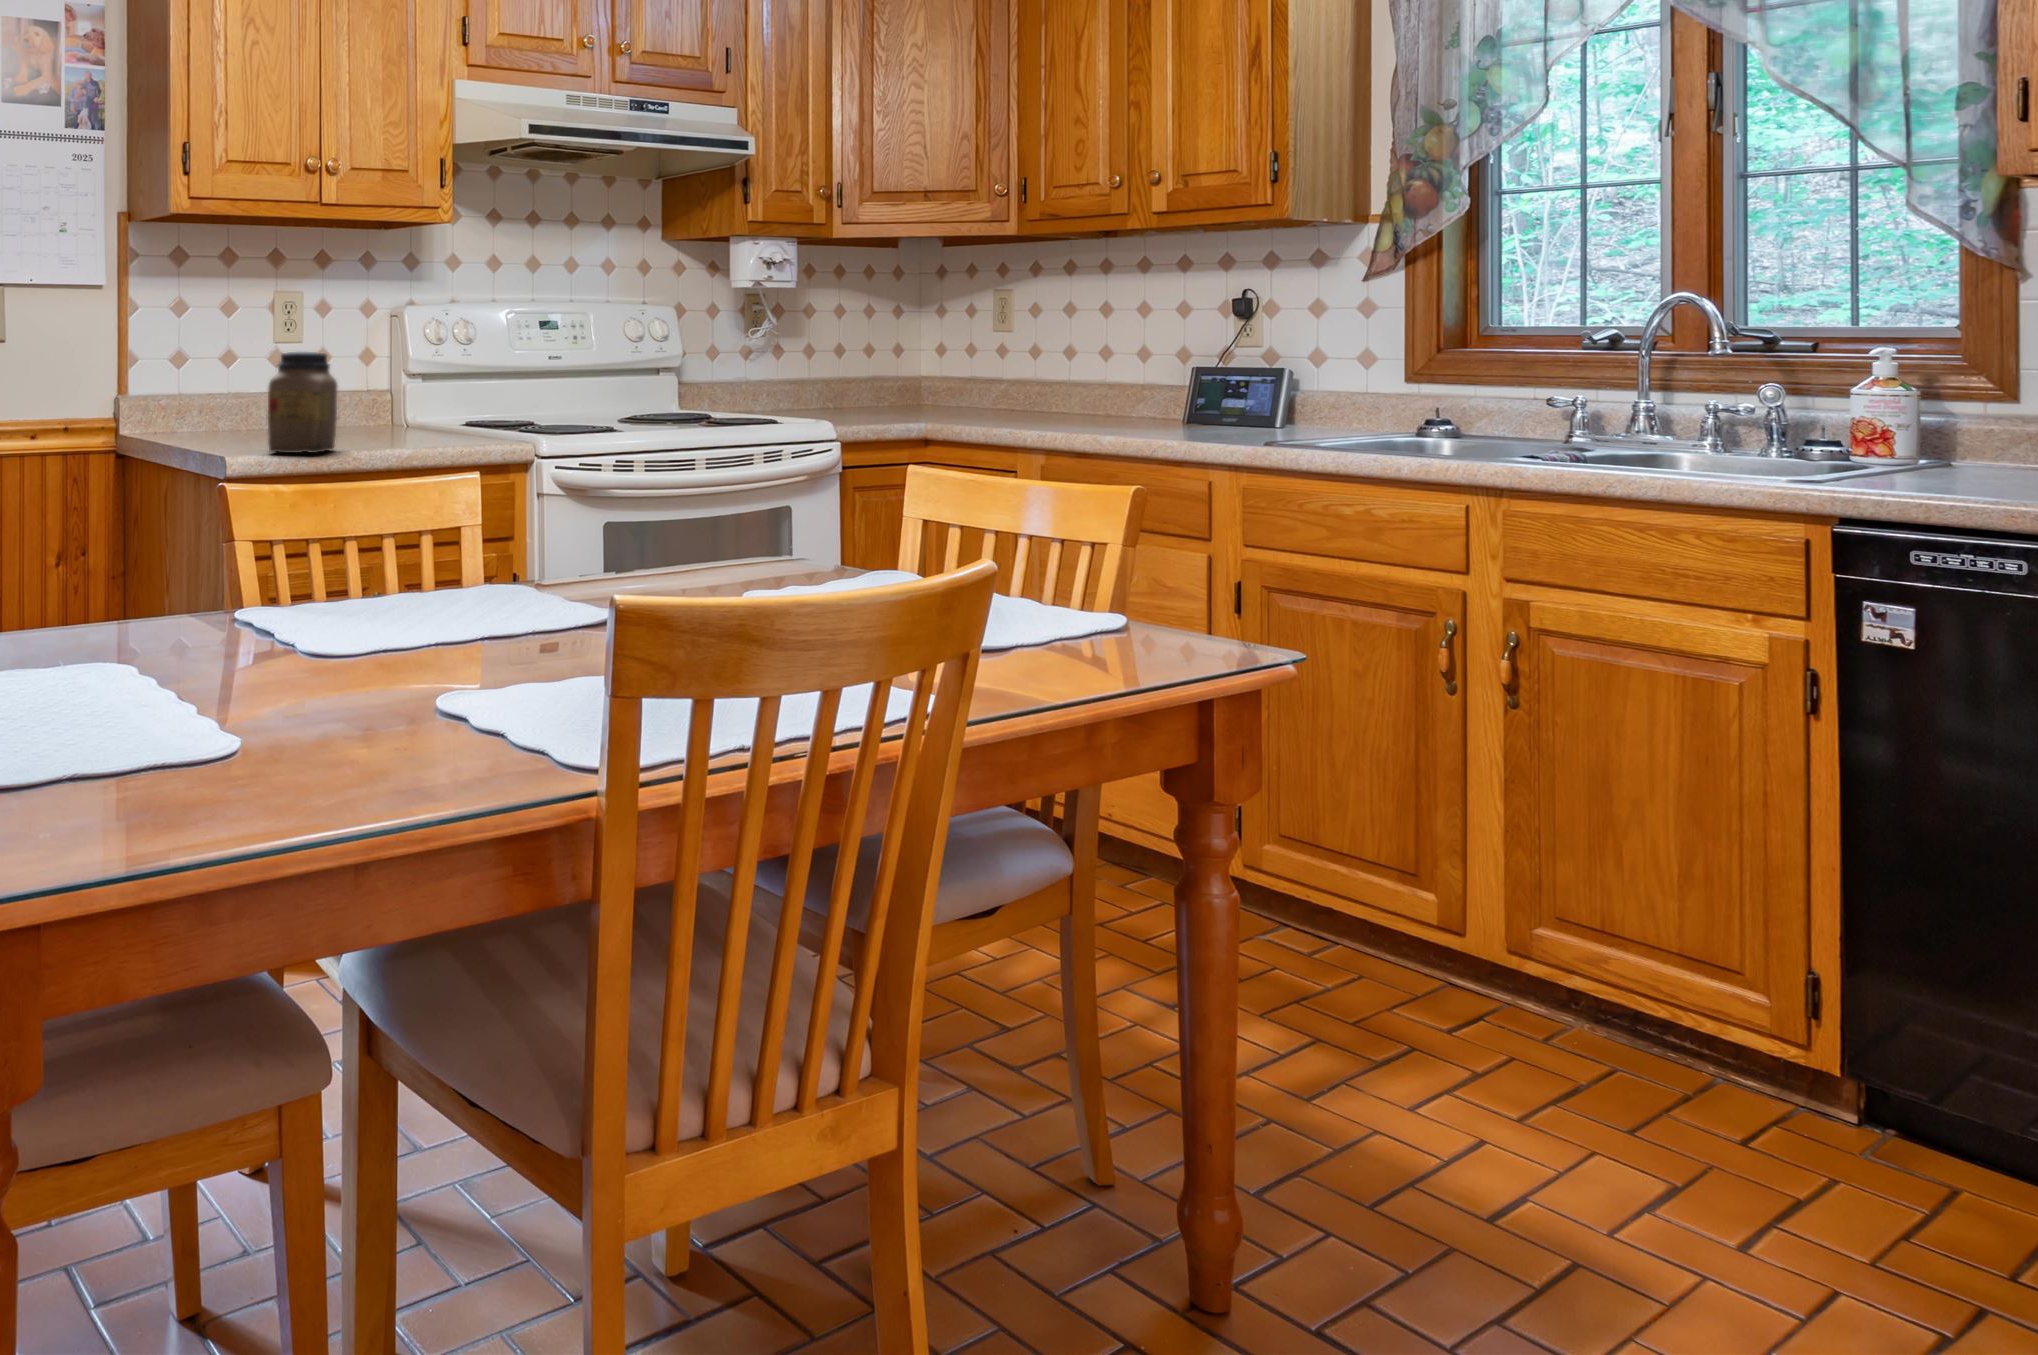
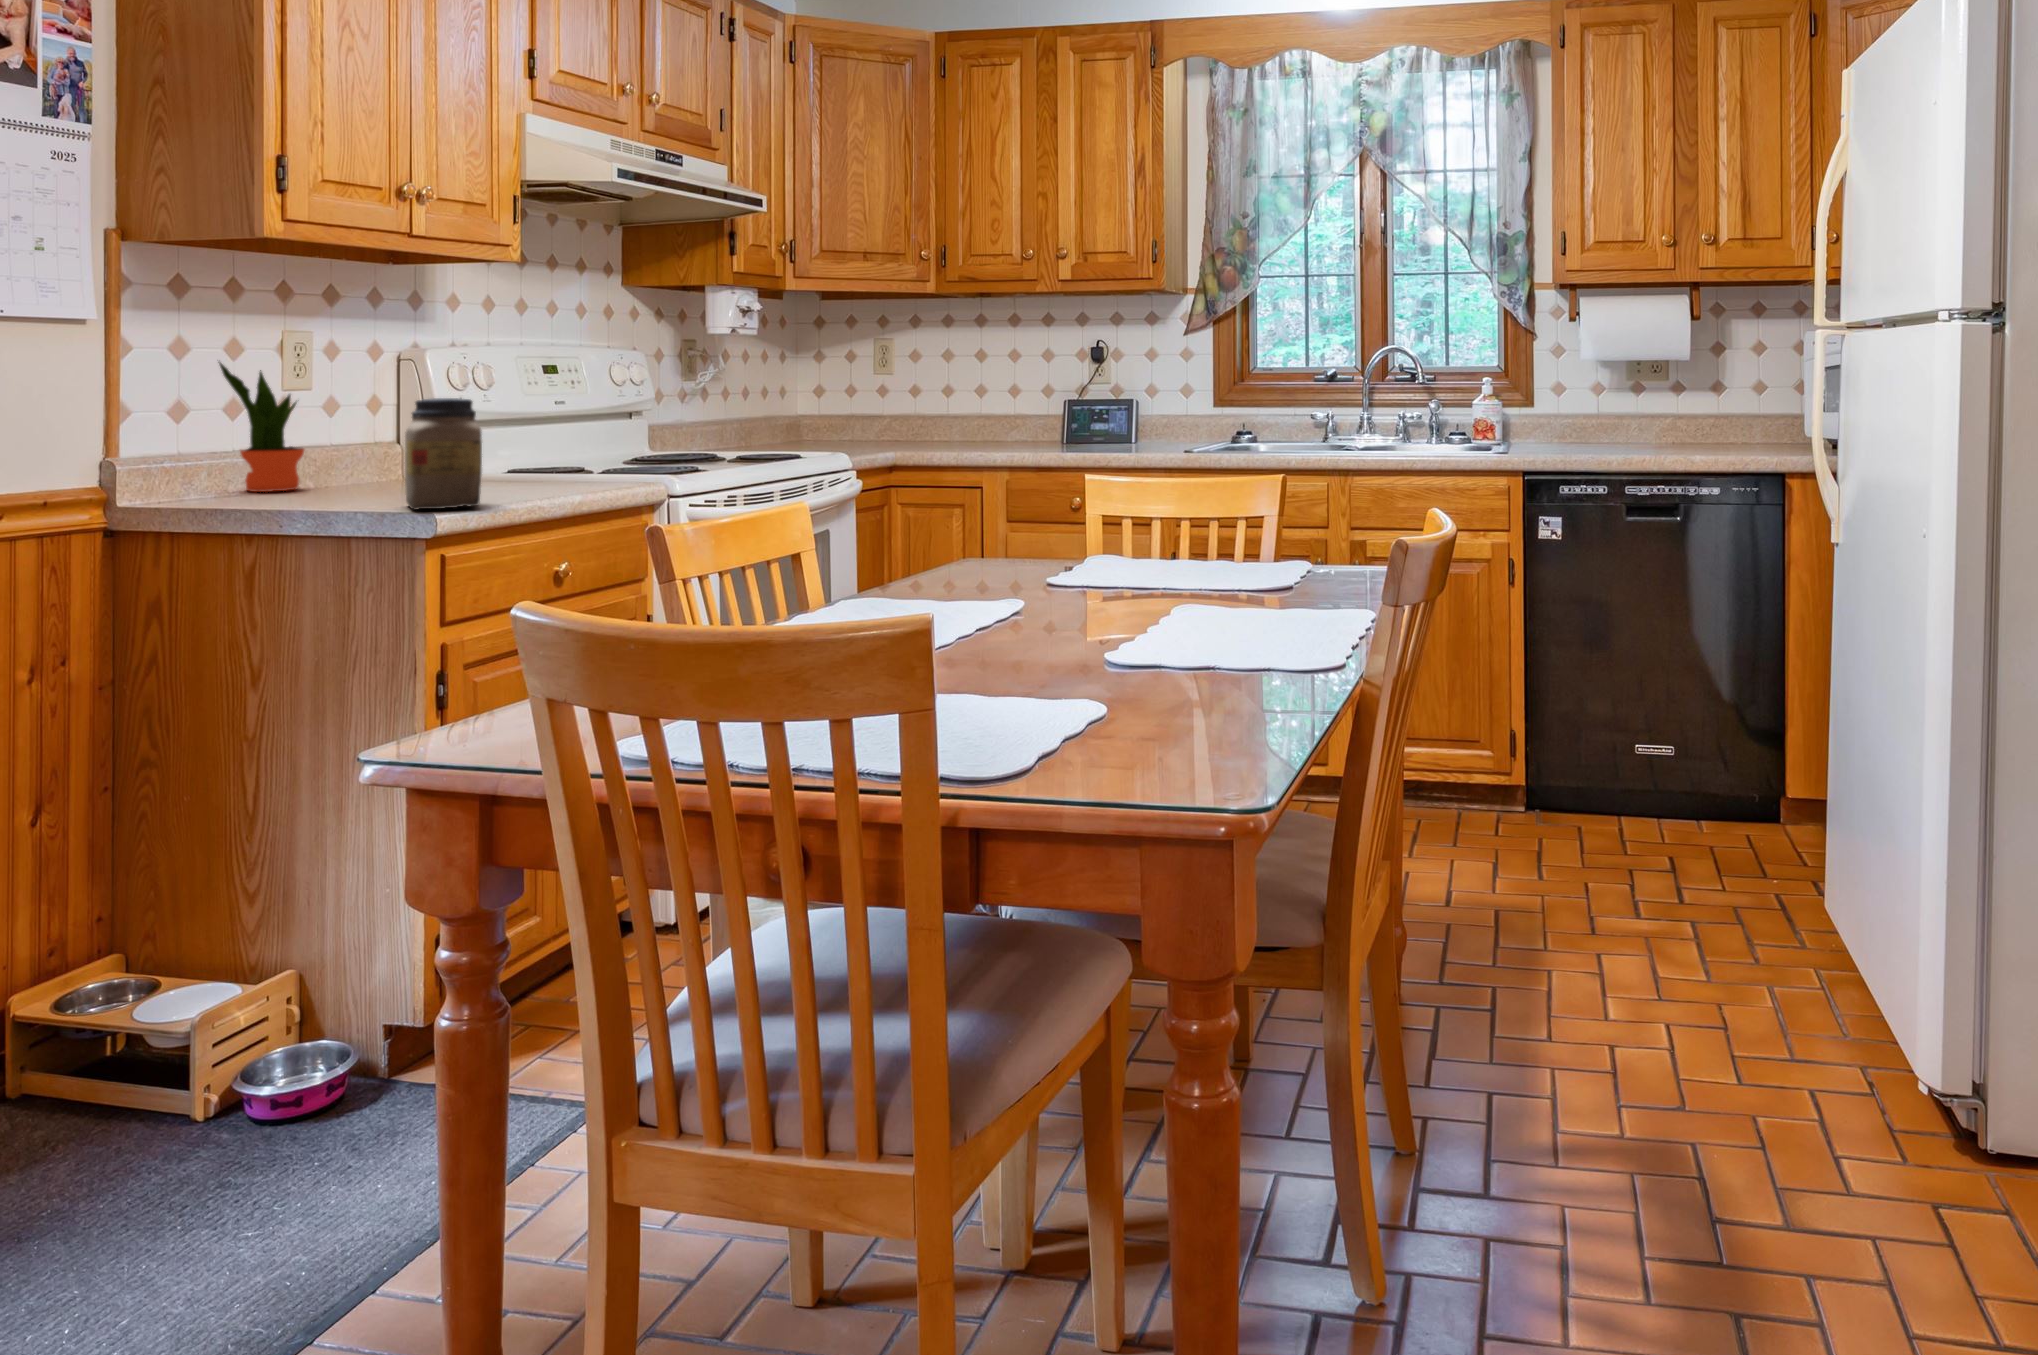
potted plant: none [207,317,274,430] -> present [218,362,304,492]

